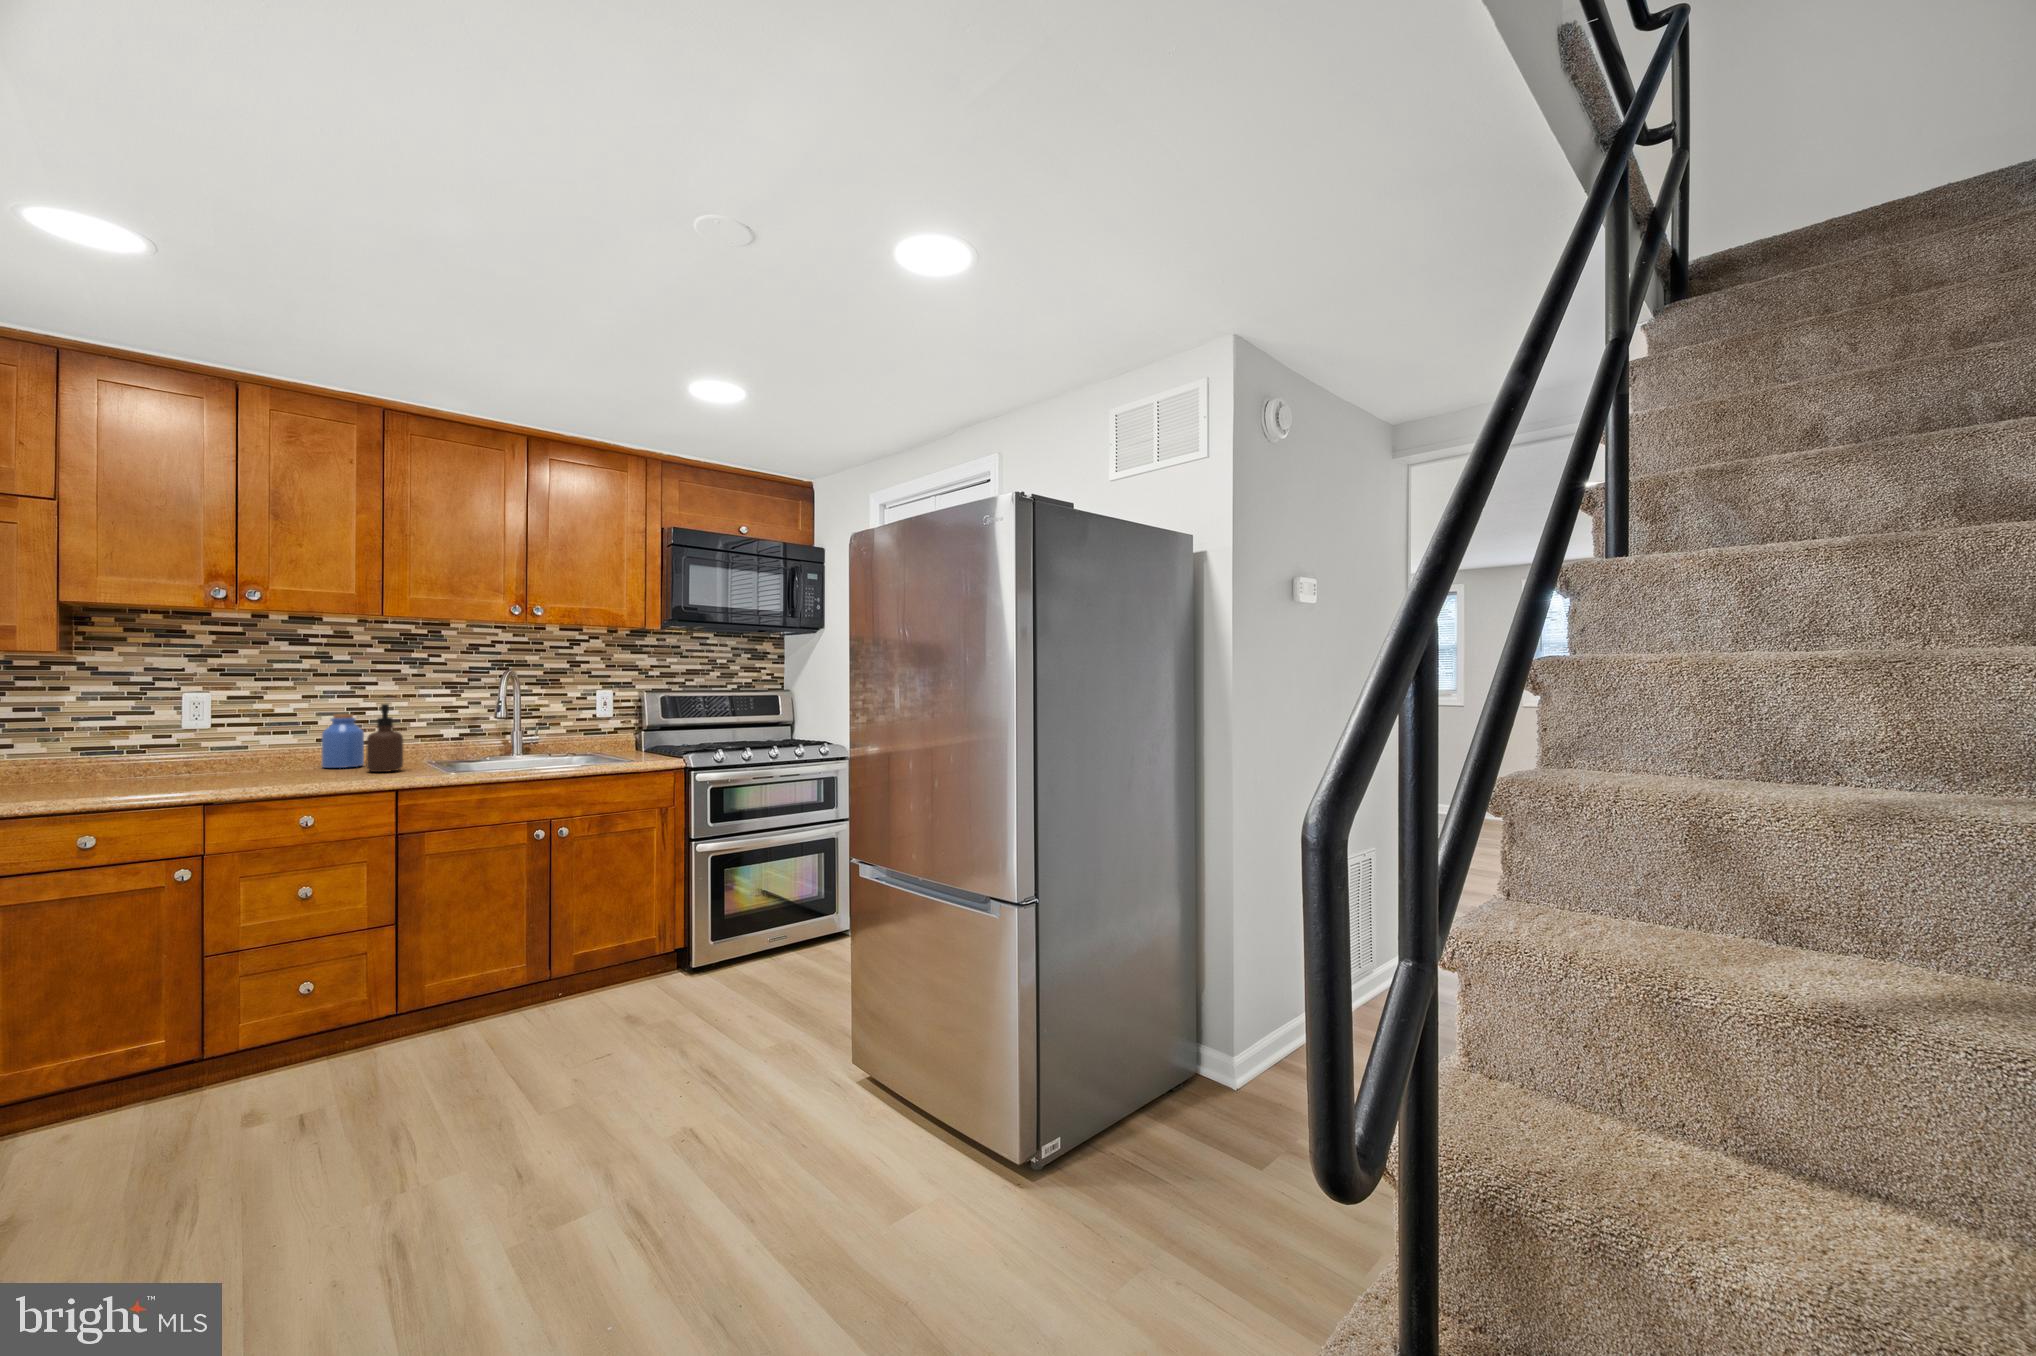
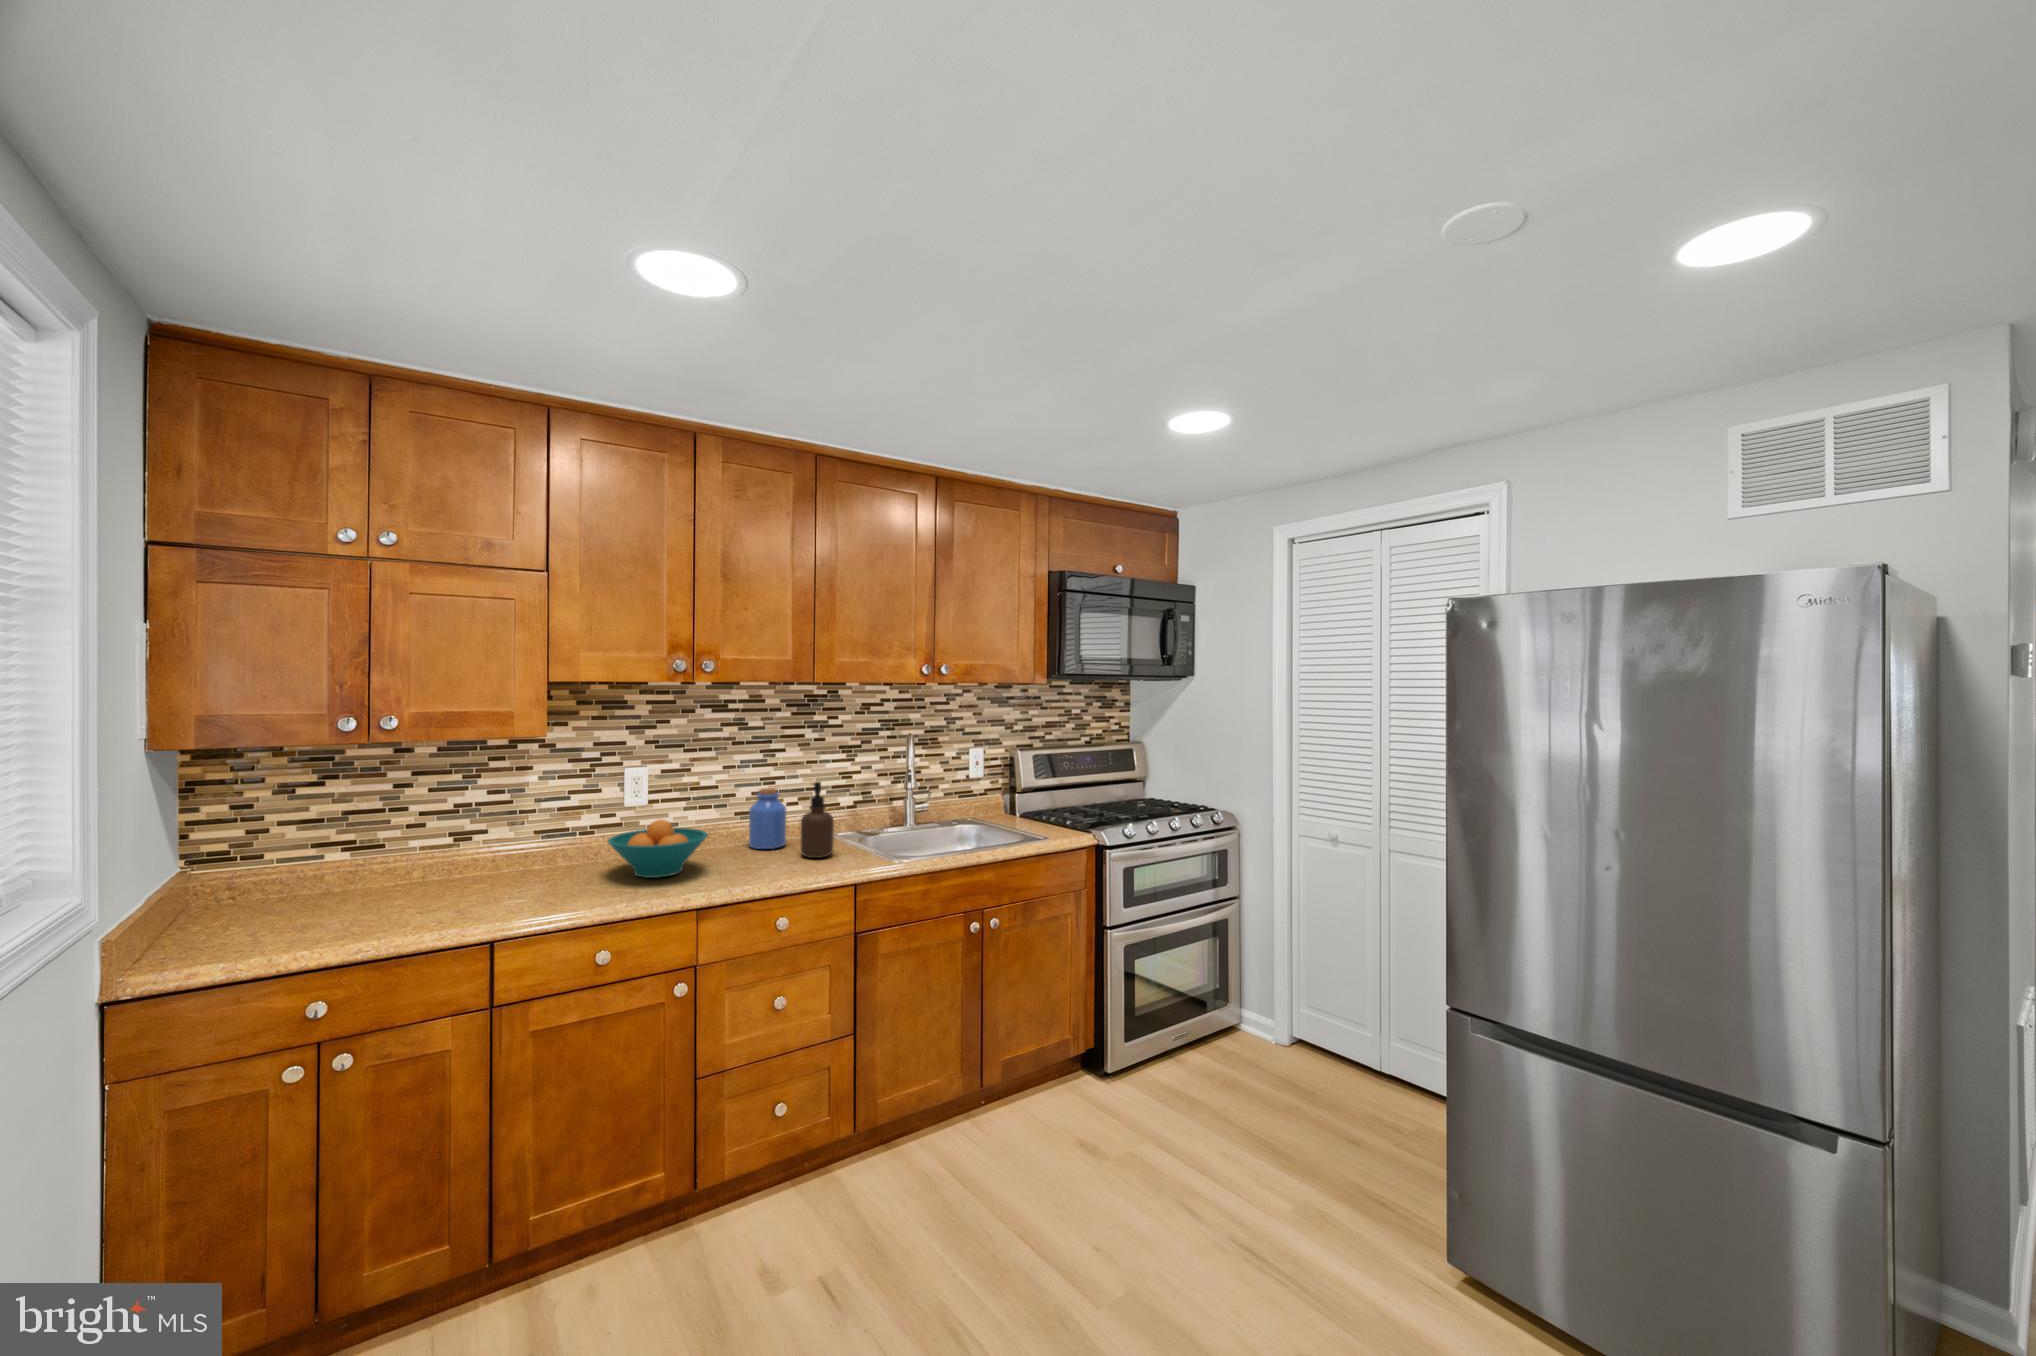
fruit bowl: none [133,731,253,782] -> present [608,819,708,878]

